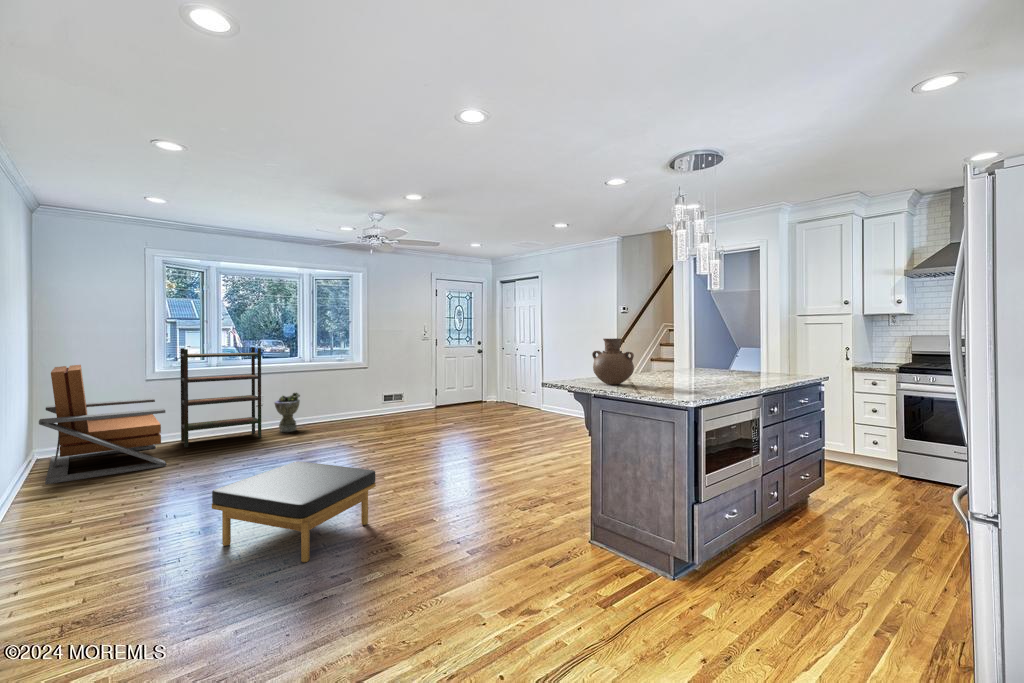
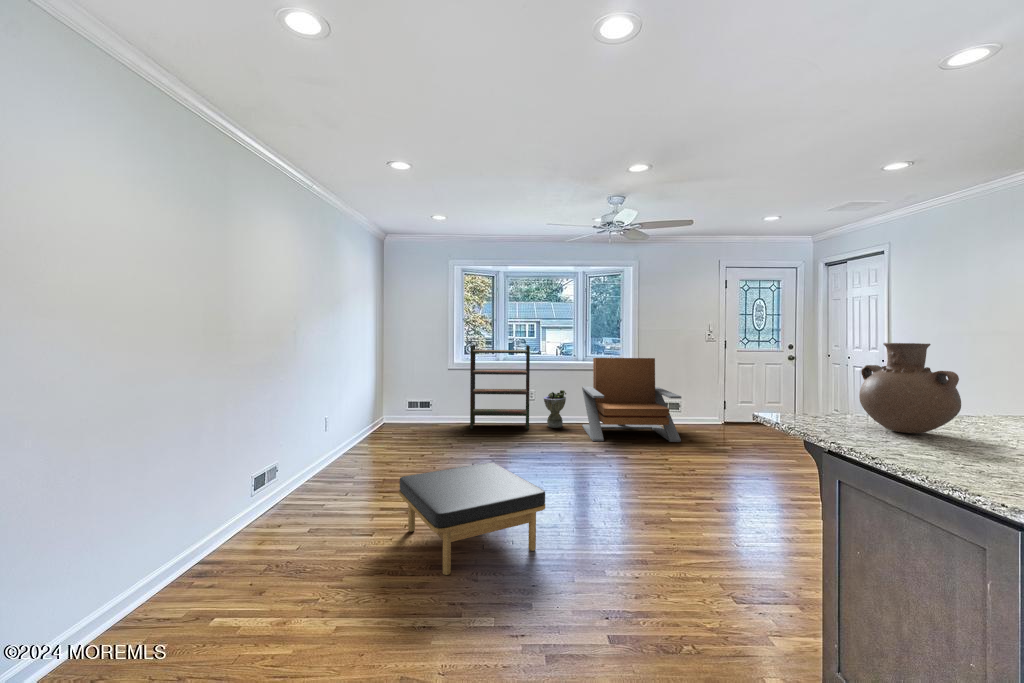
lounge chair: present [39,365,166,484] -> present [582,358,681,442]

